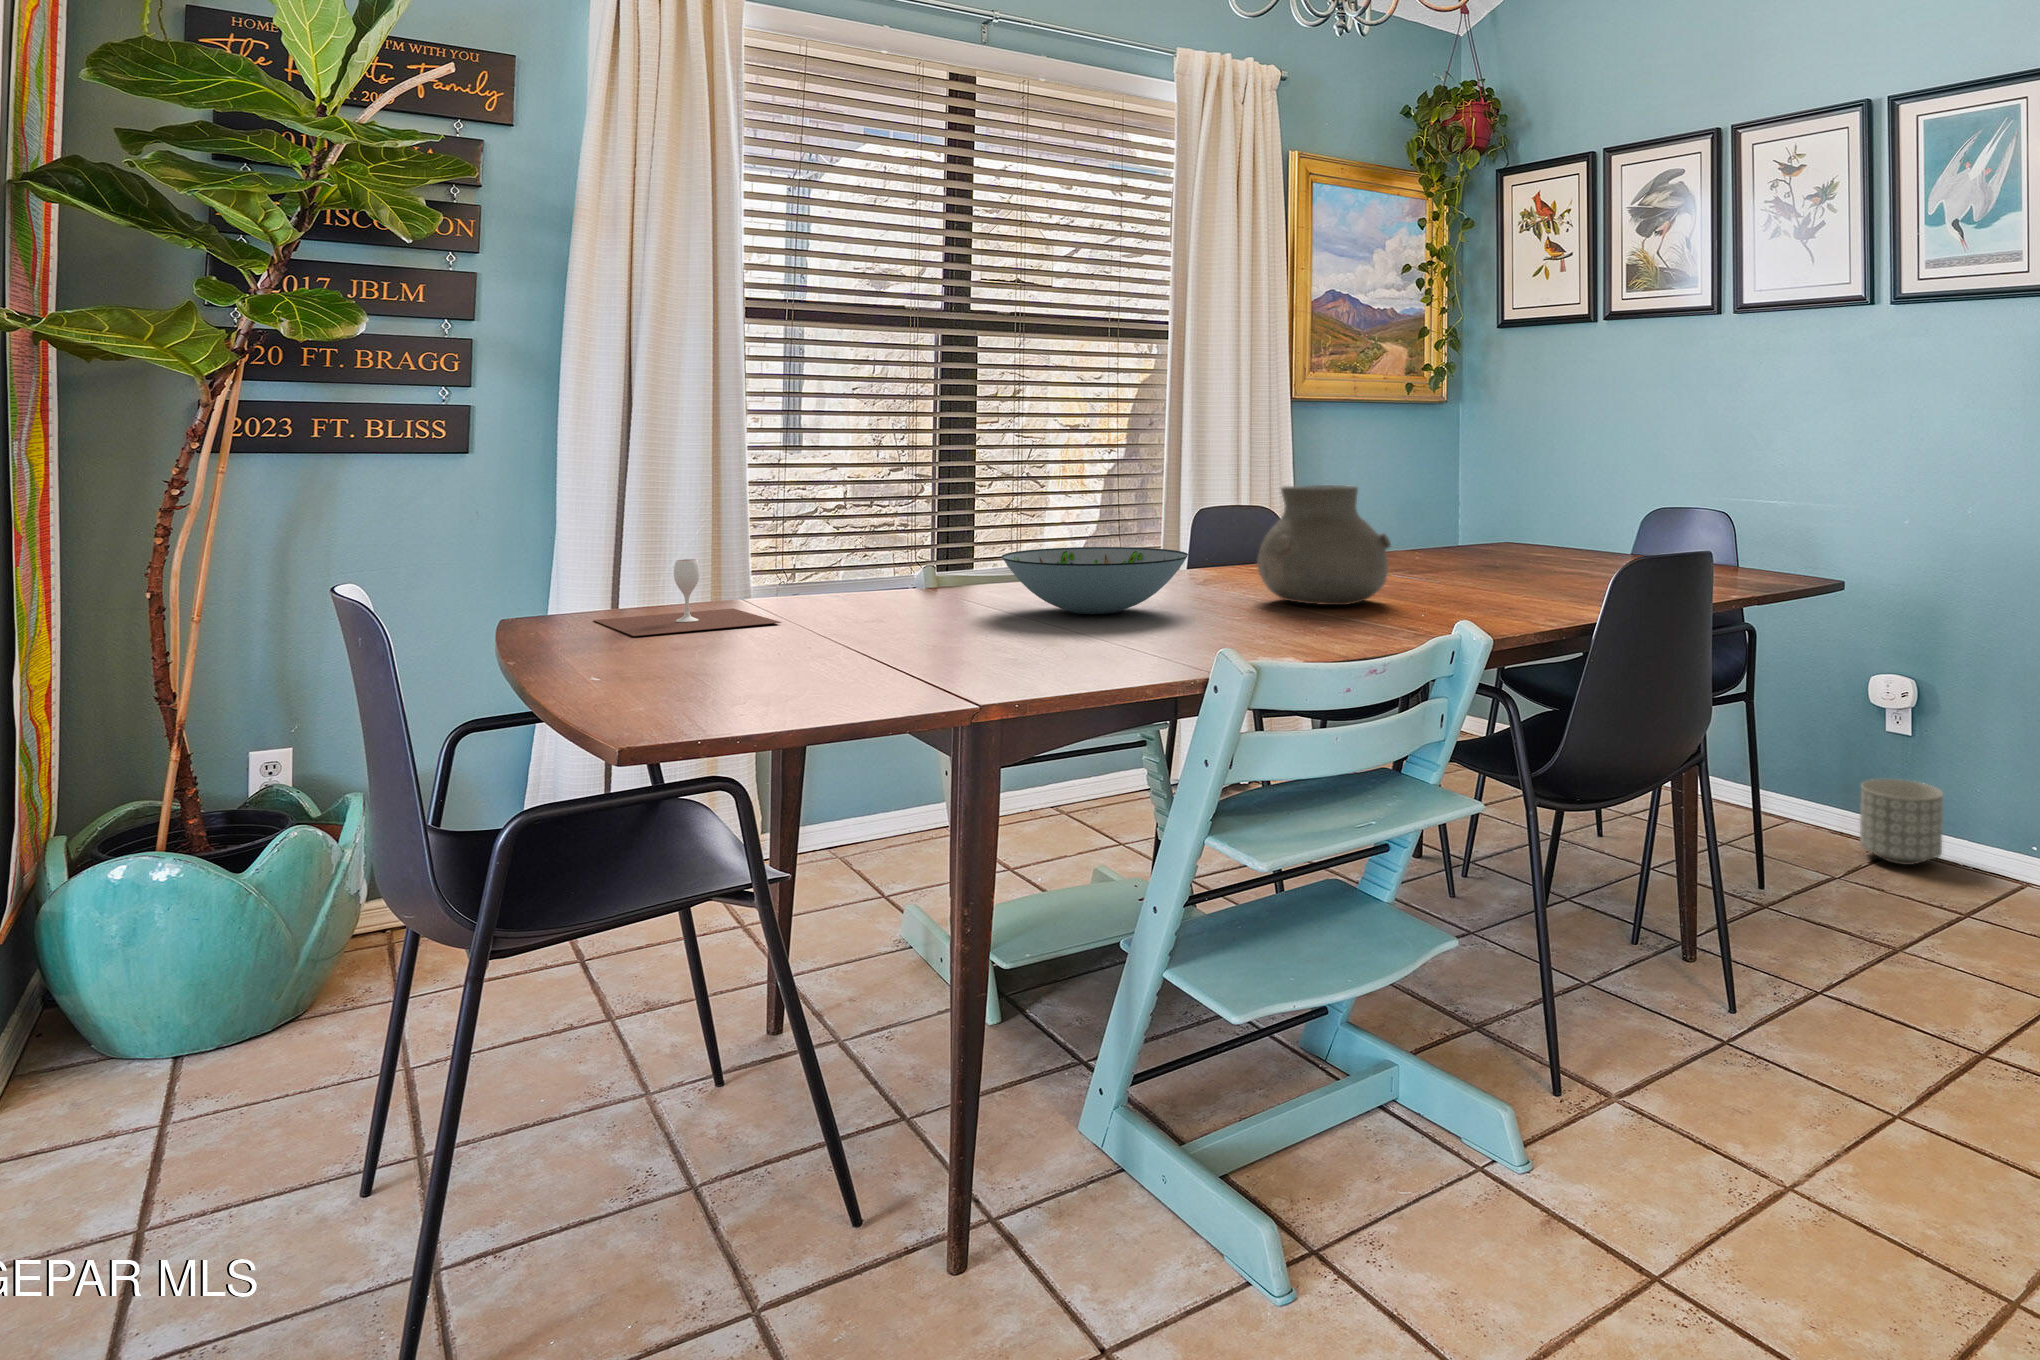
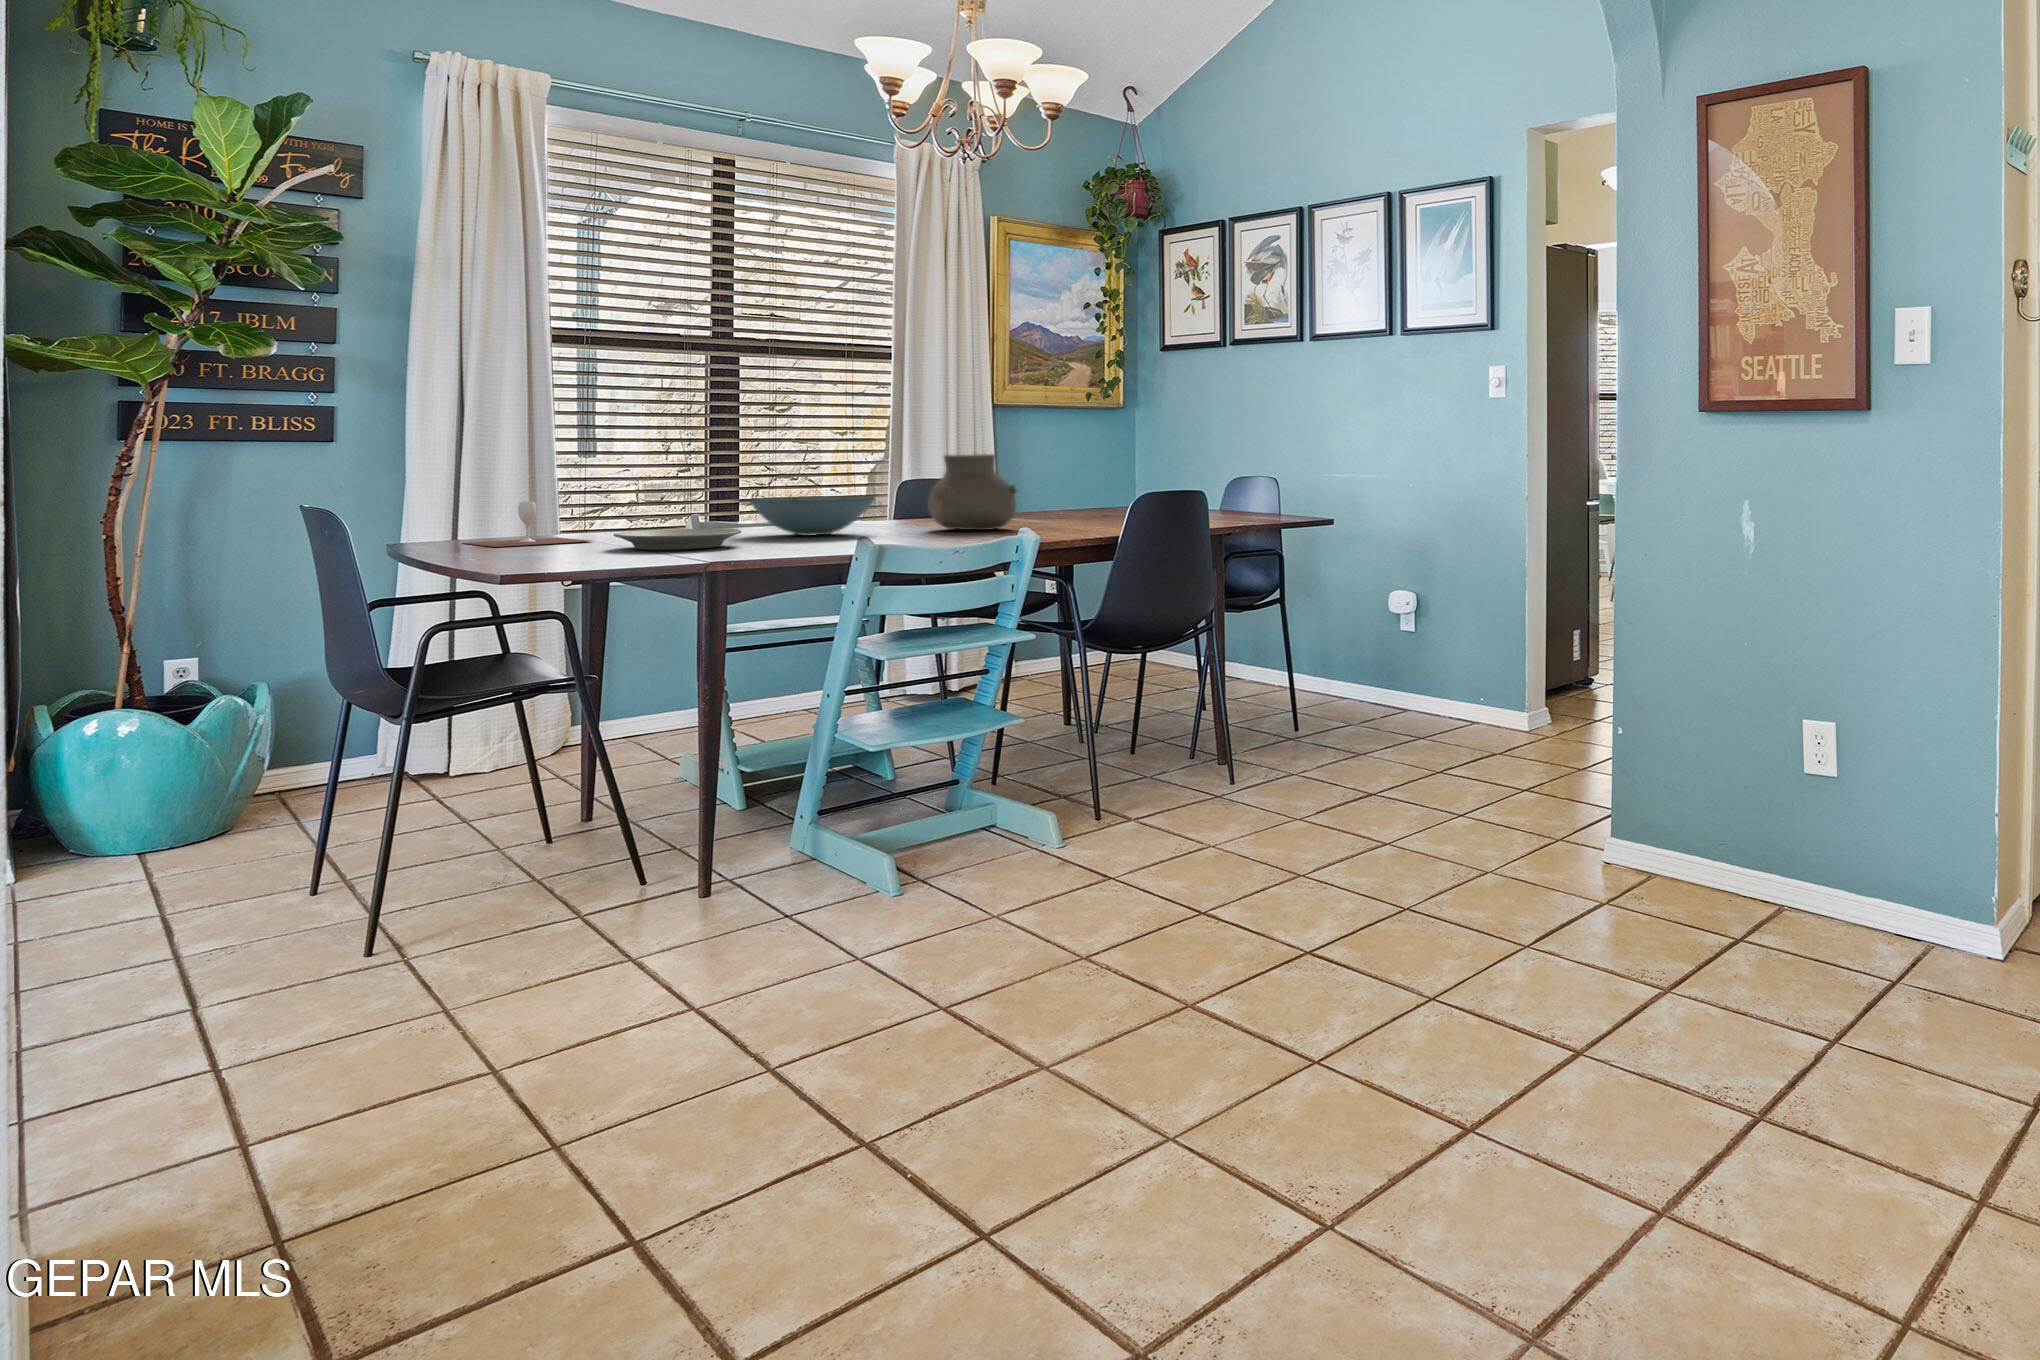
plate: none [804,610,999,657] -> present [614,528,742,550]
planter: present [1860,779,1943,865] -> none [1378,656,1428,710]

